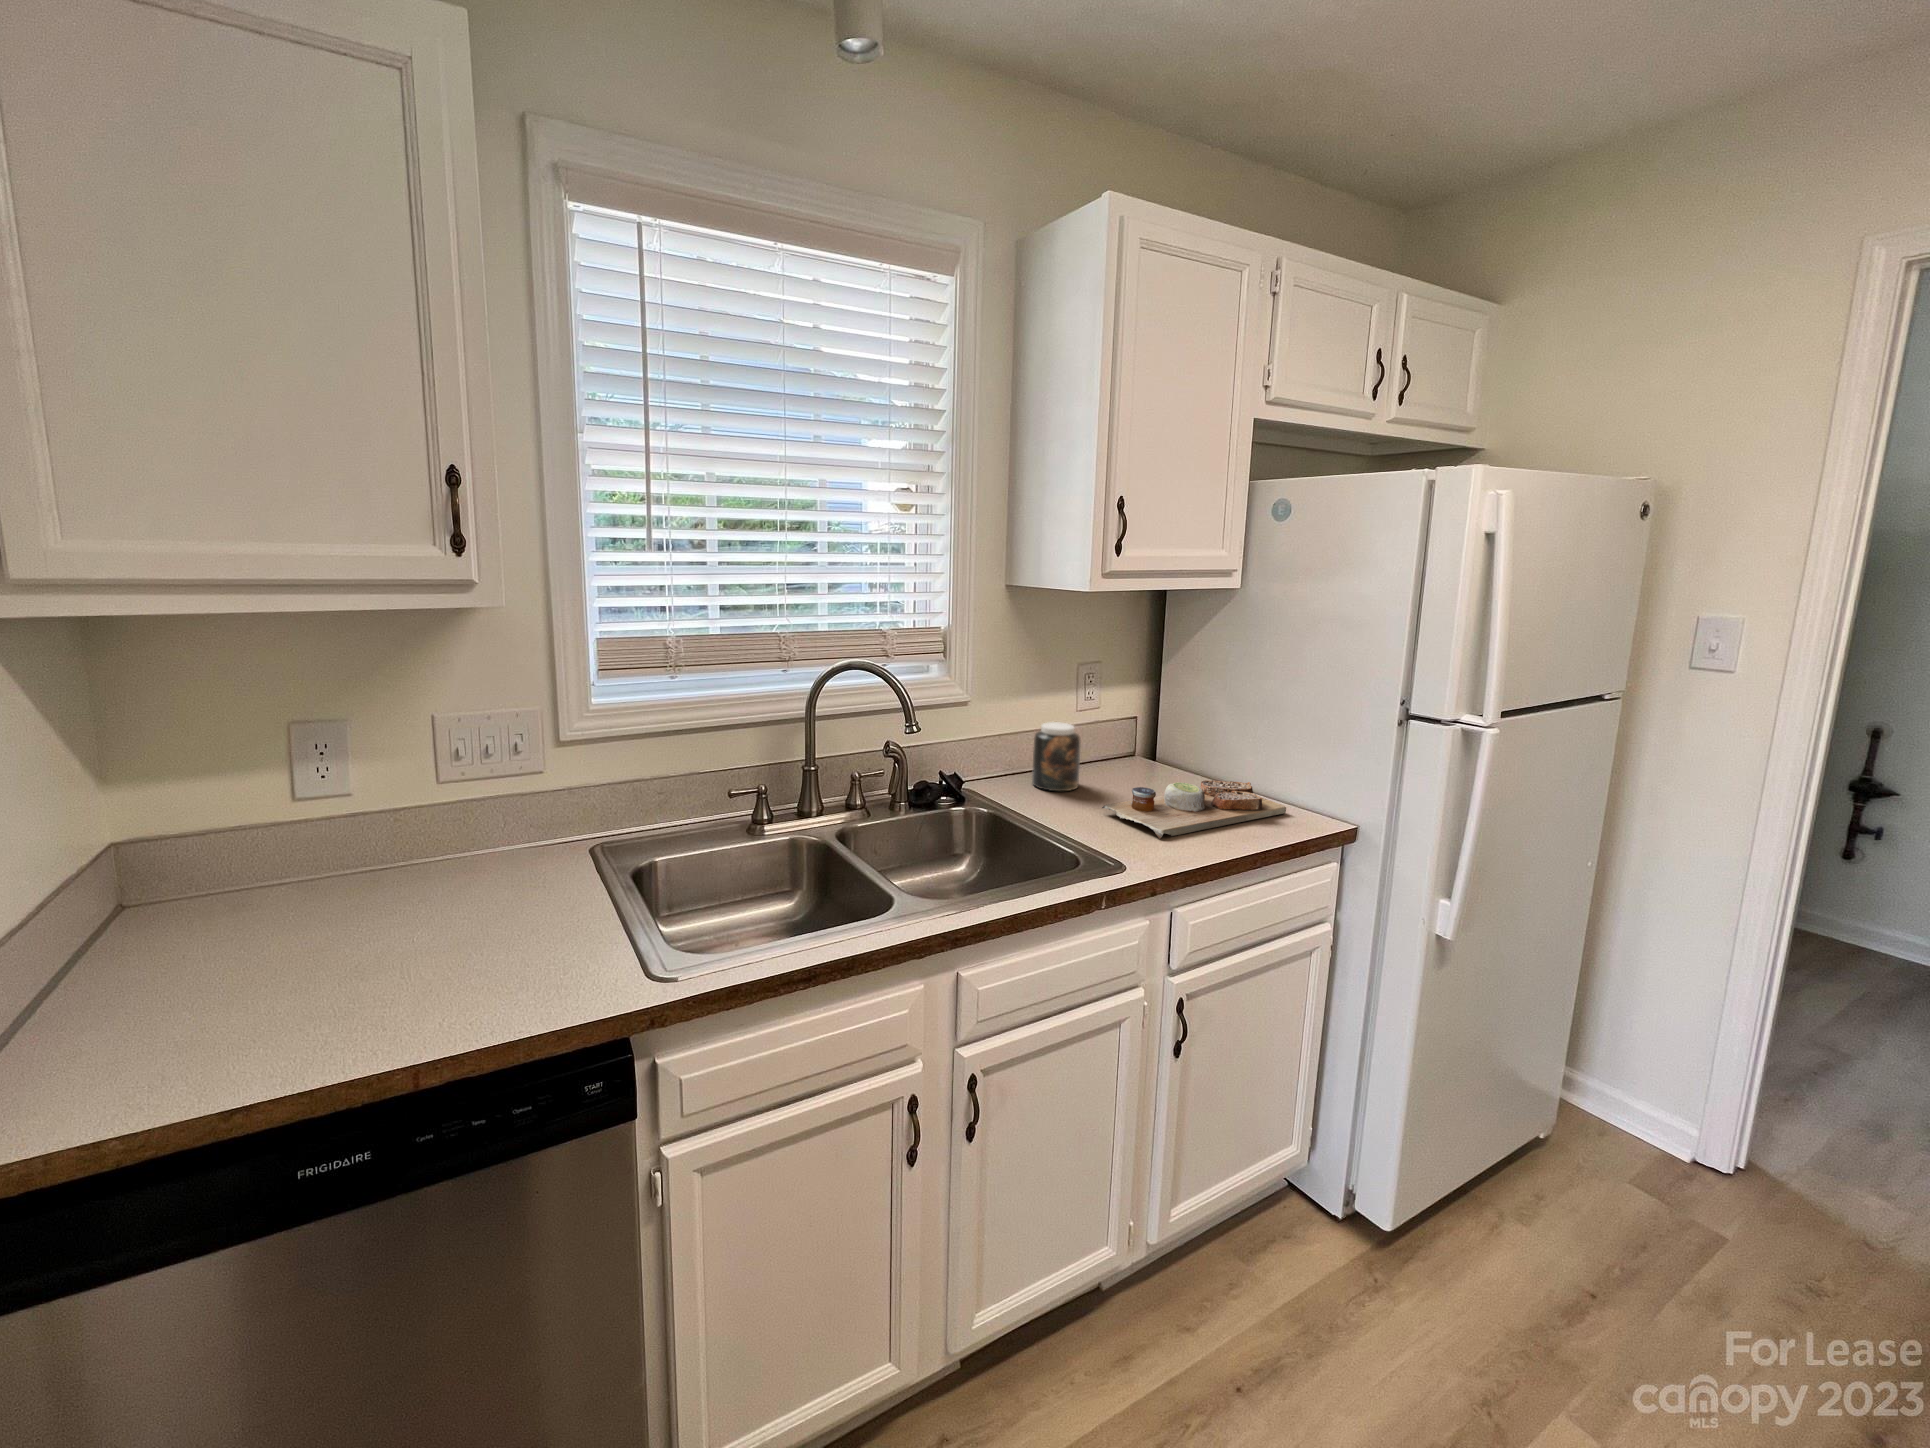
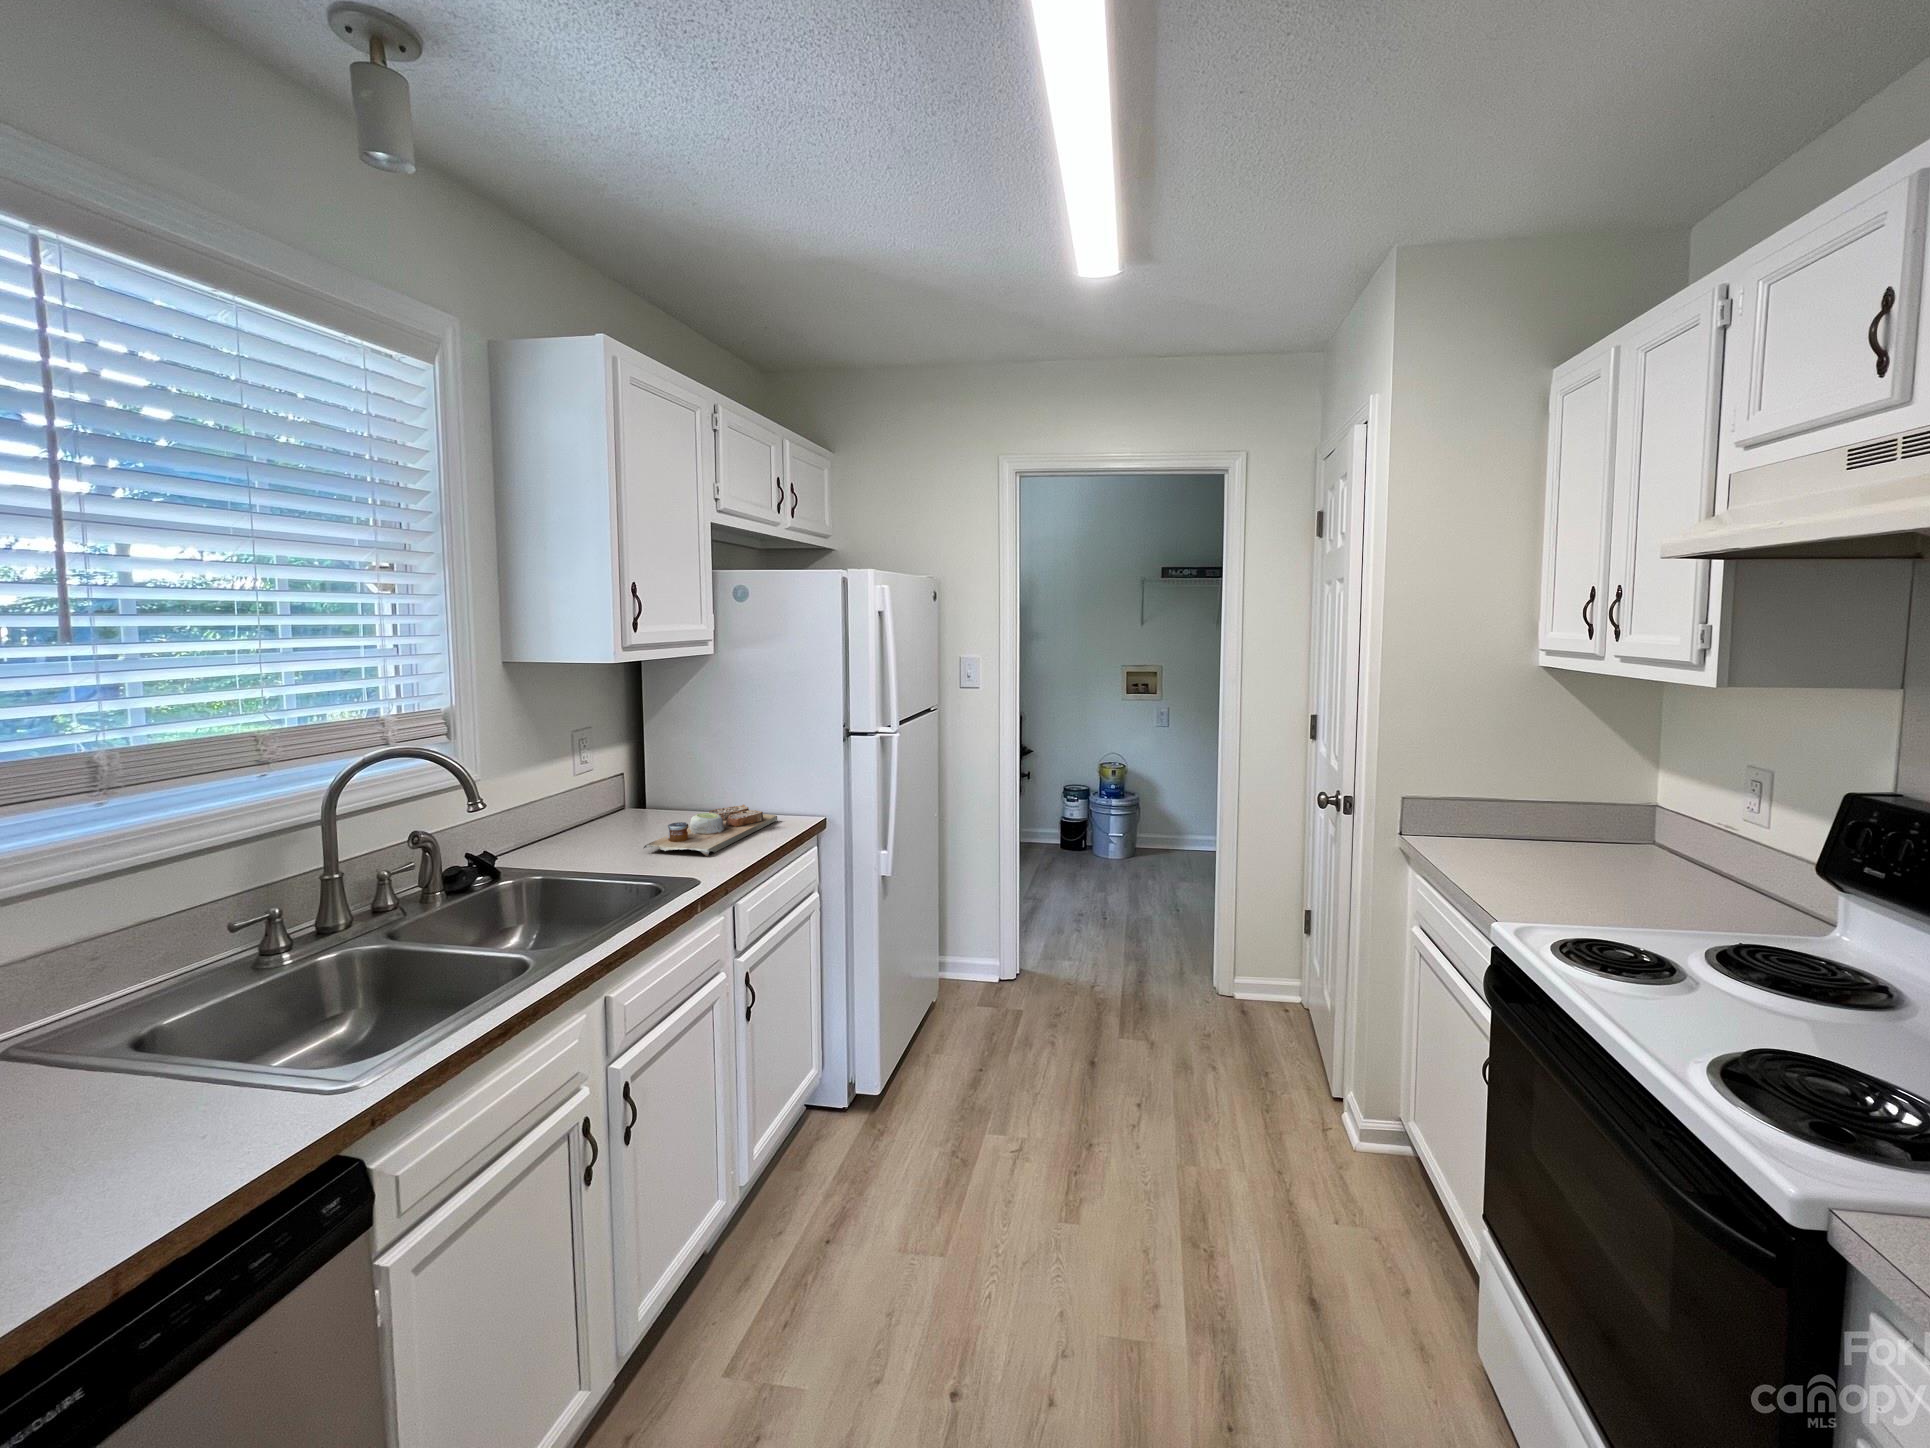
jar: present [1032,722,1081,791] -> none [553,785,603,849]

